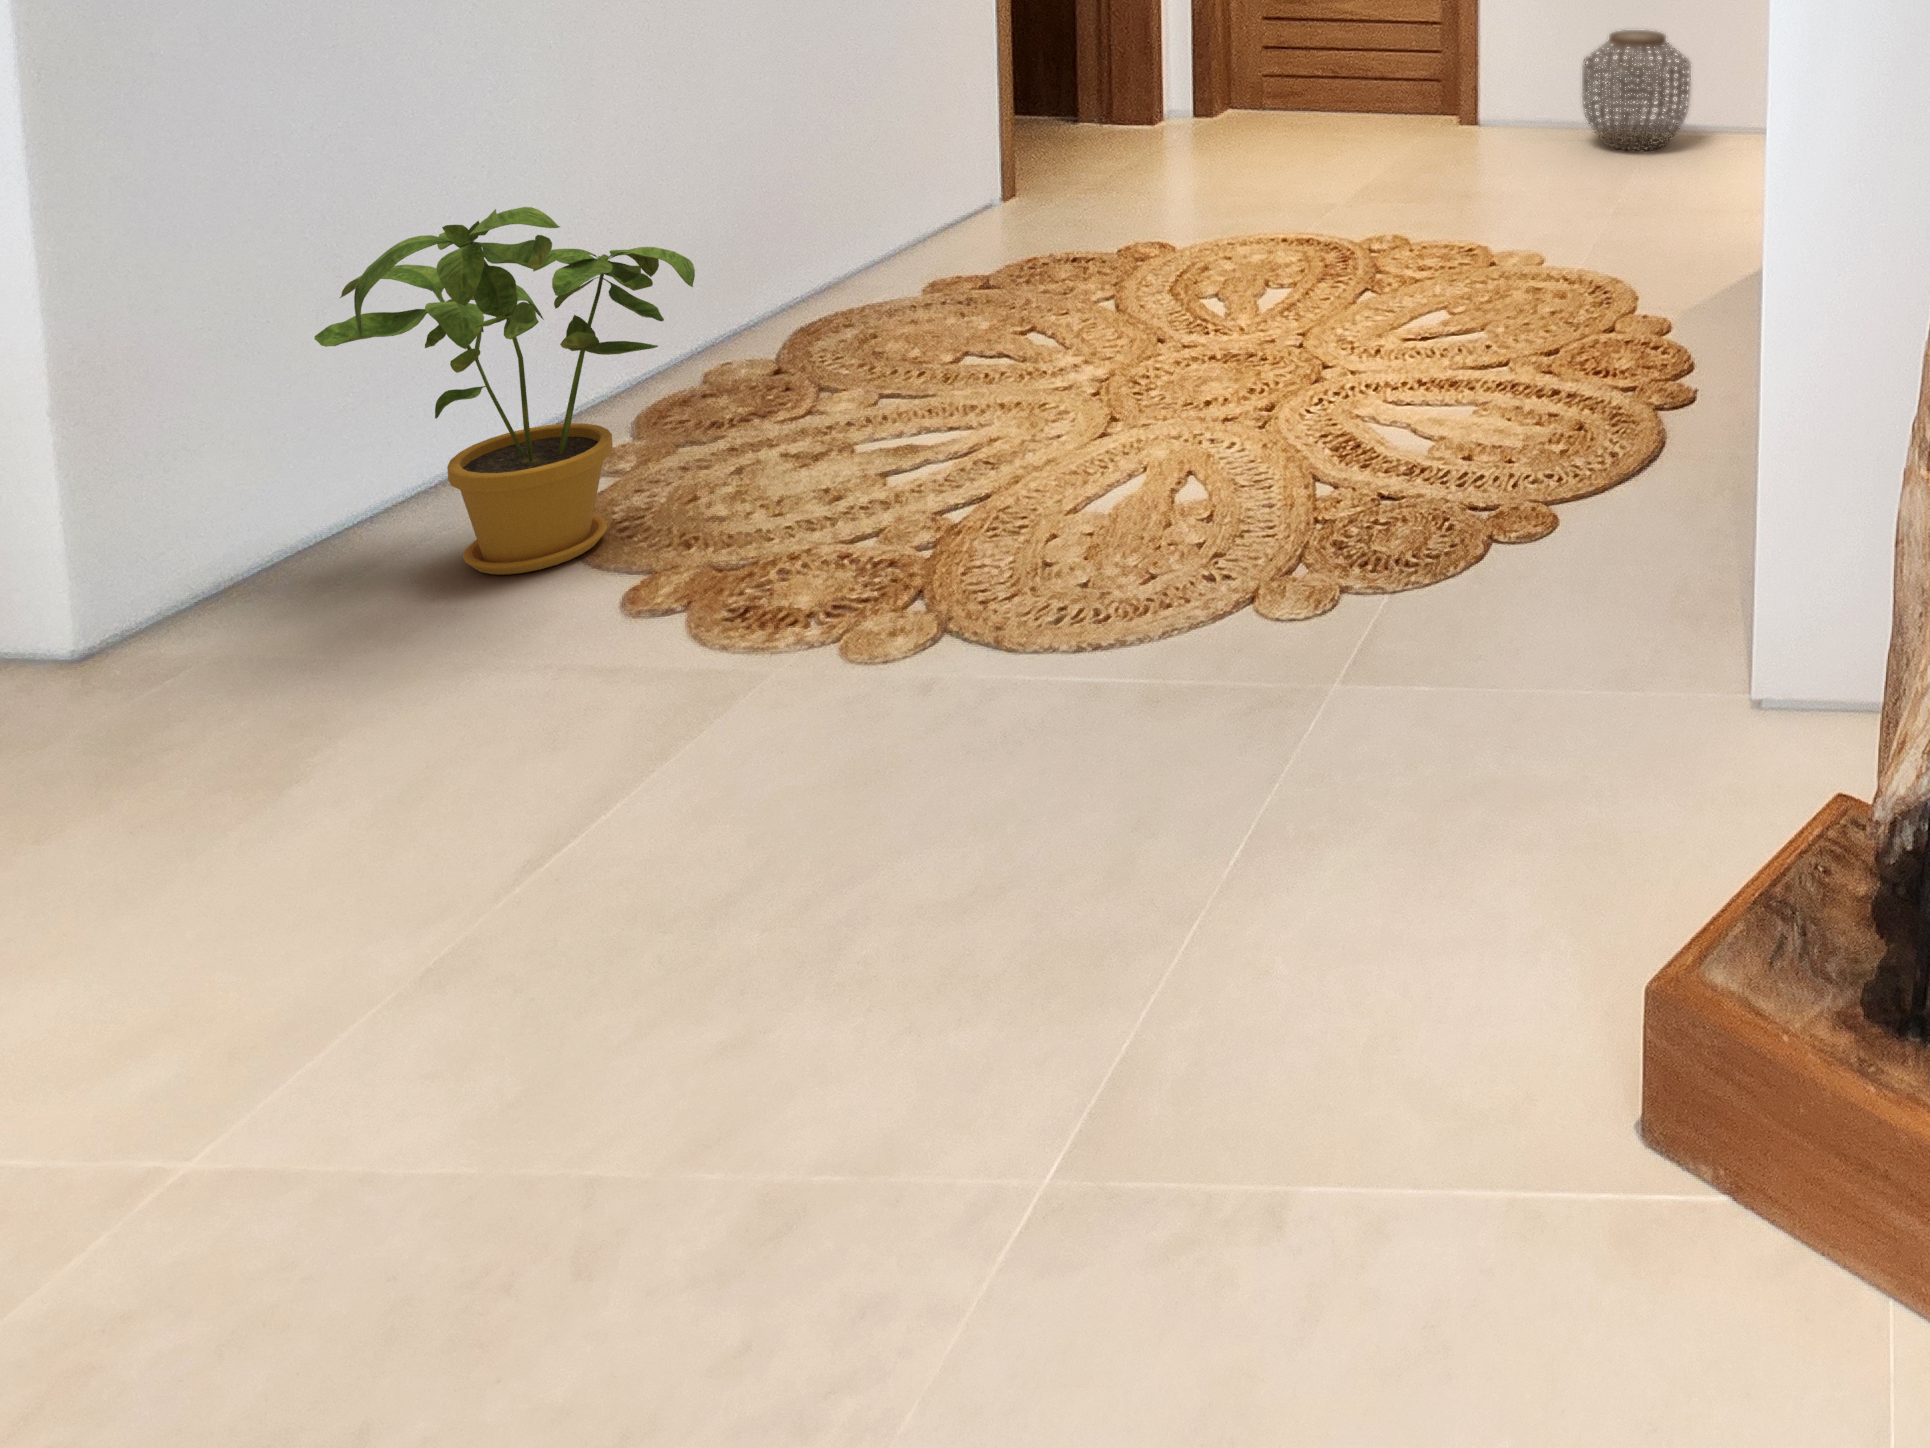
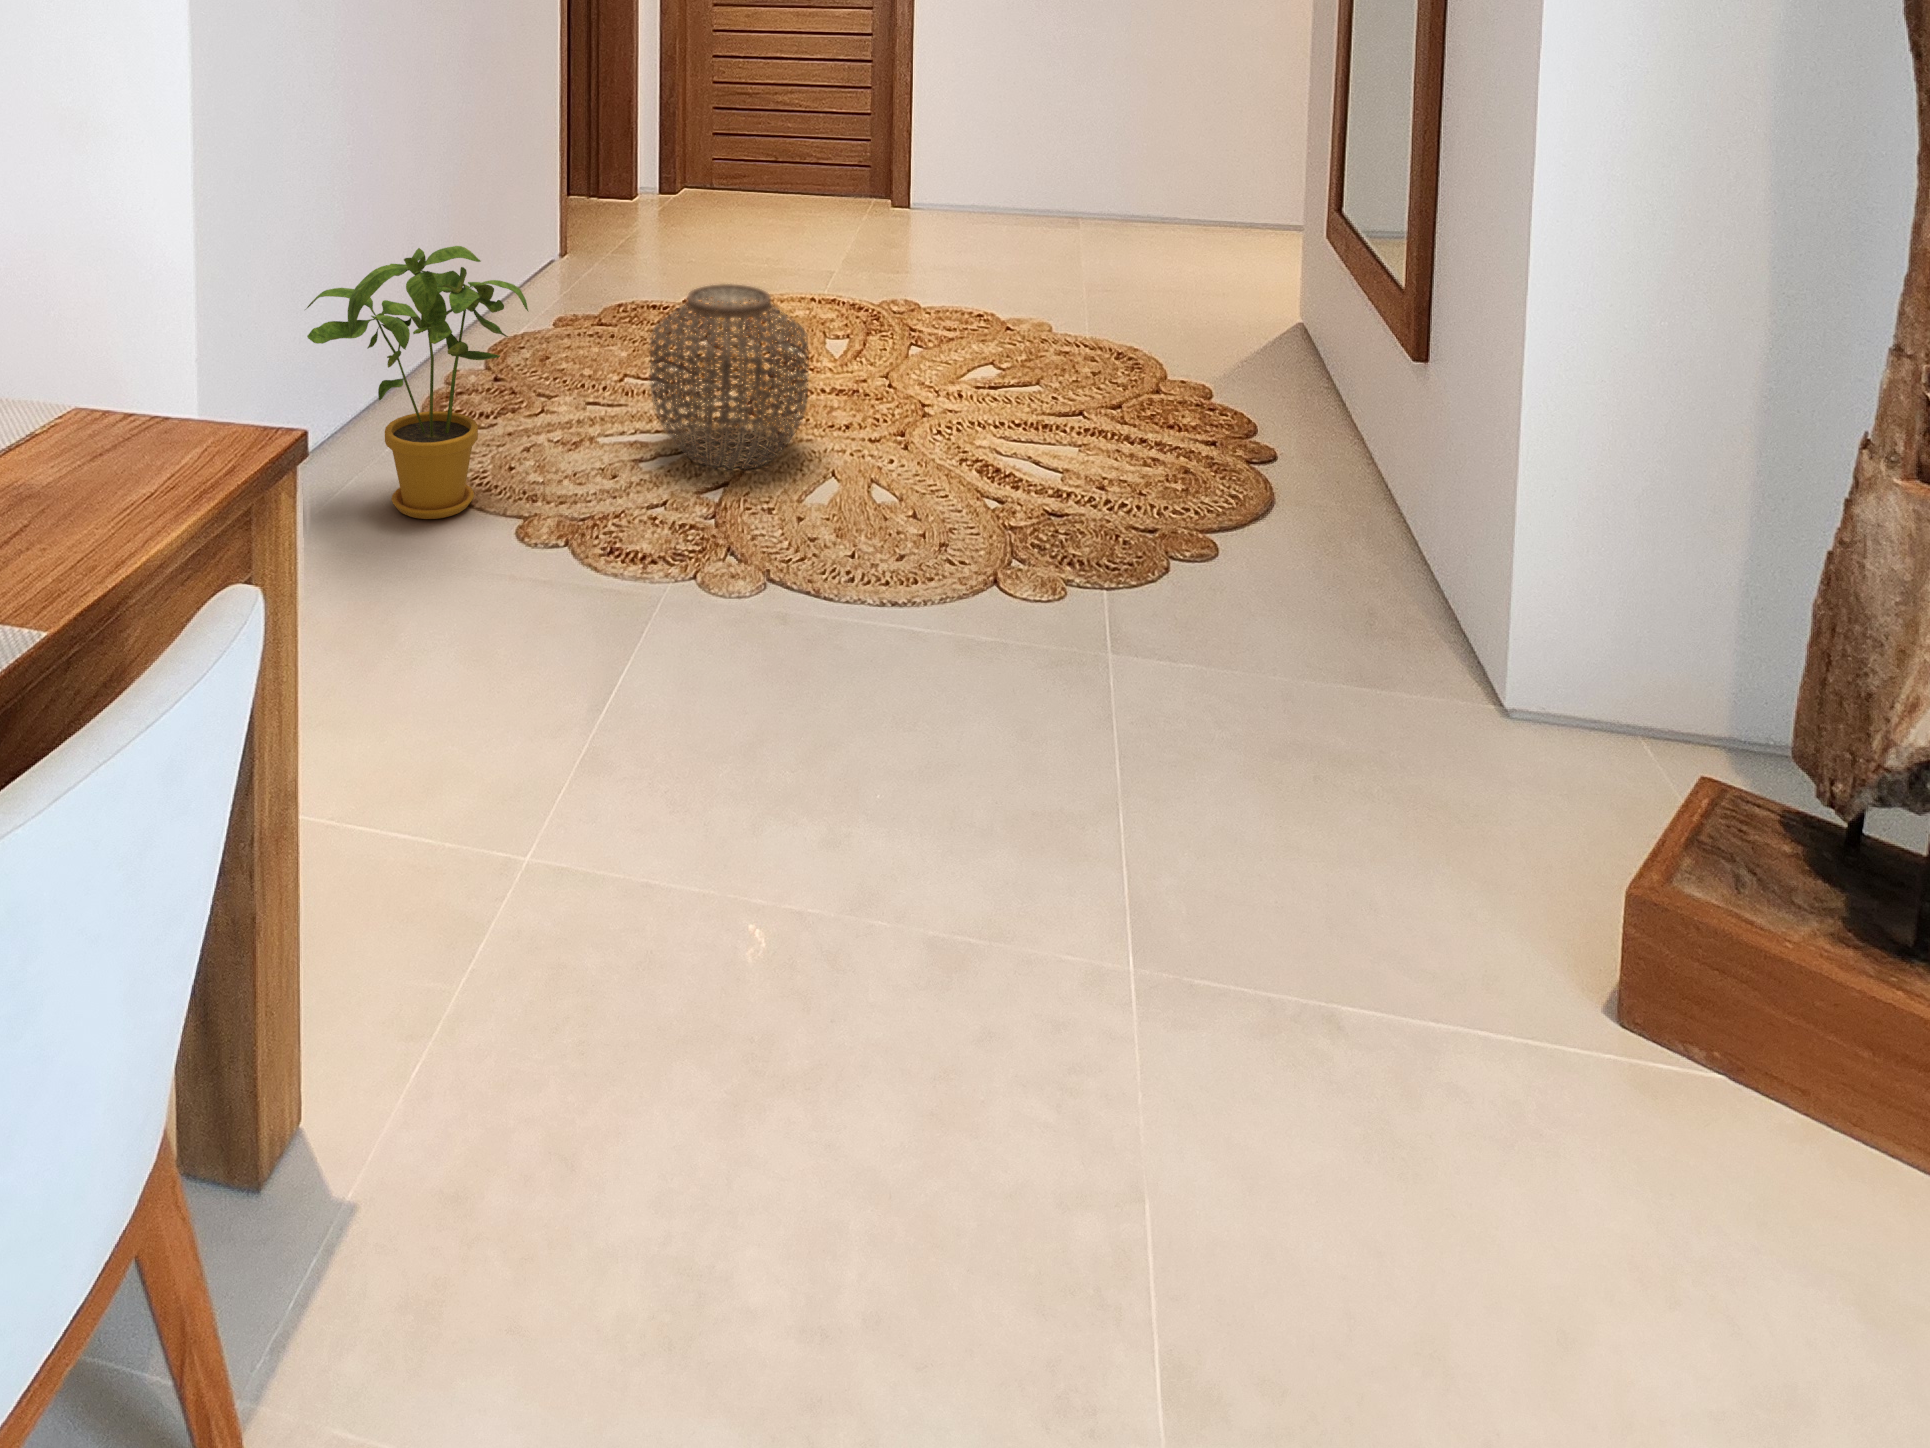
woven basket: present [1583,30,1691,150] -> present [650,284,808,469]

